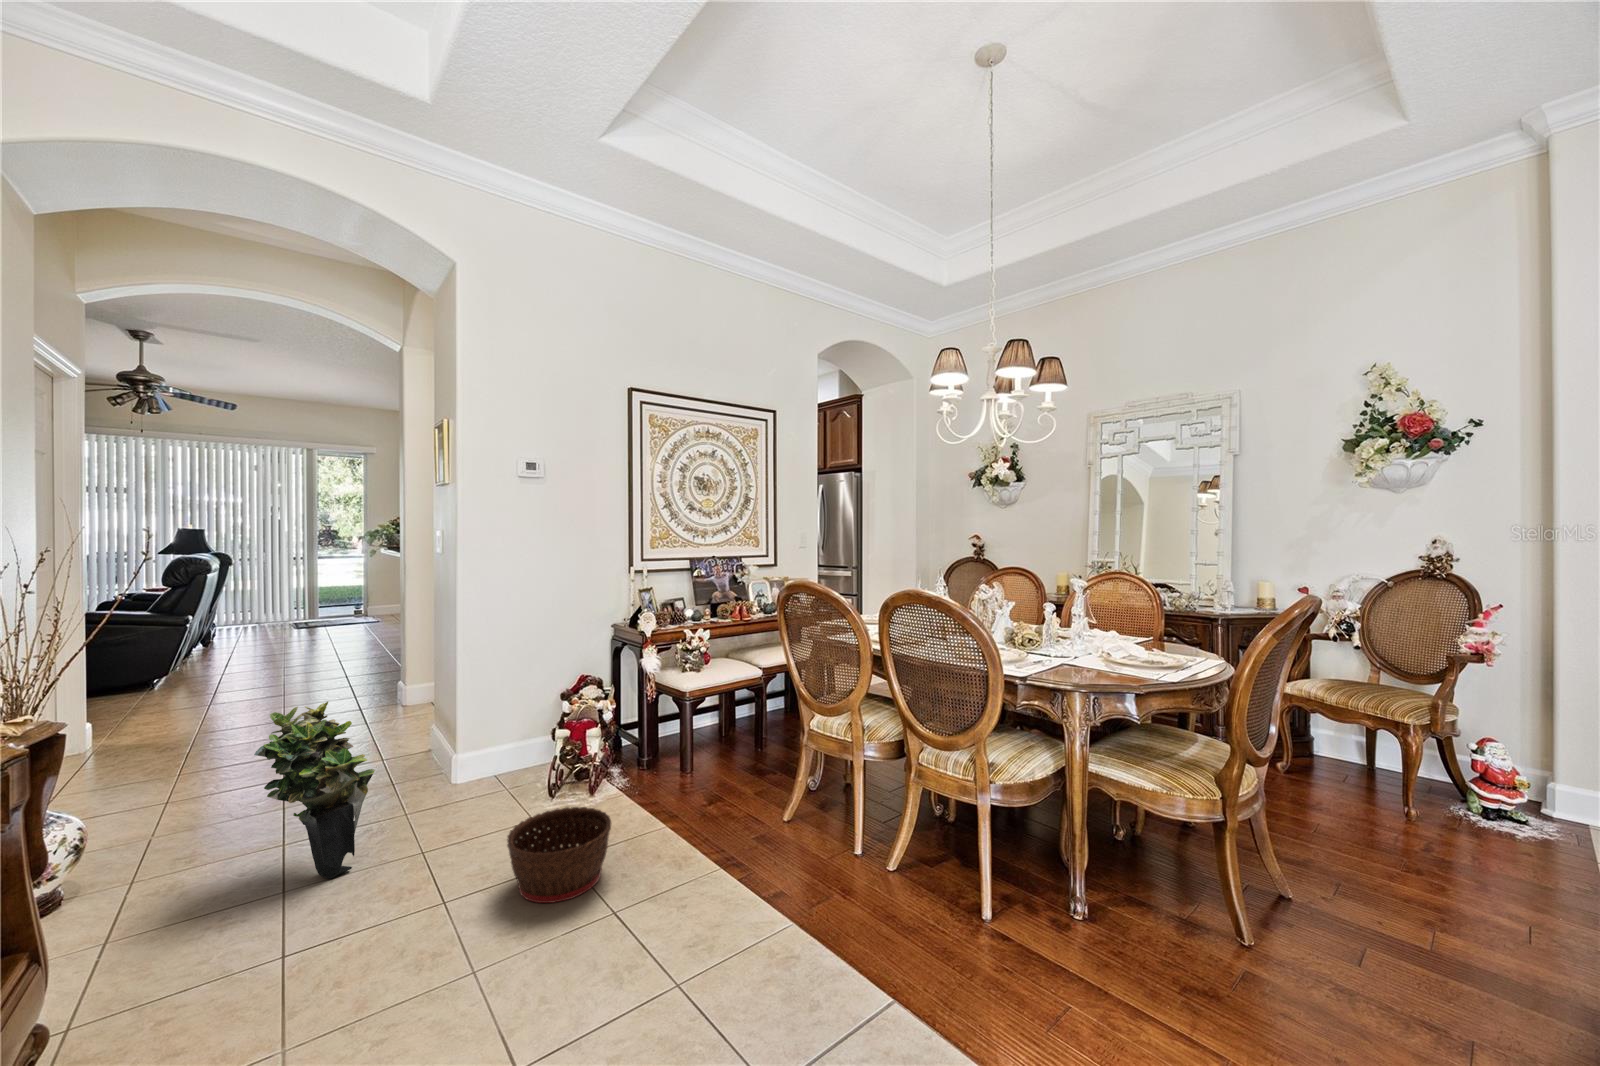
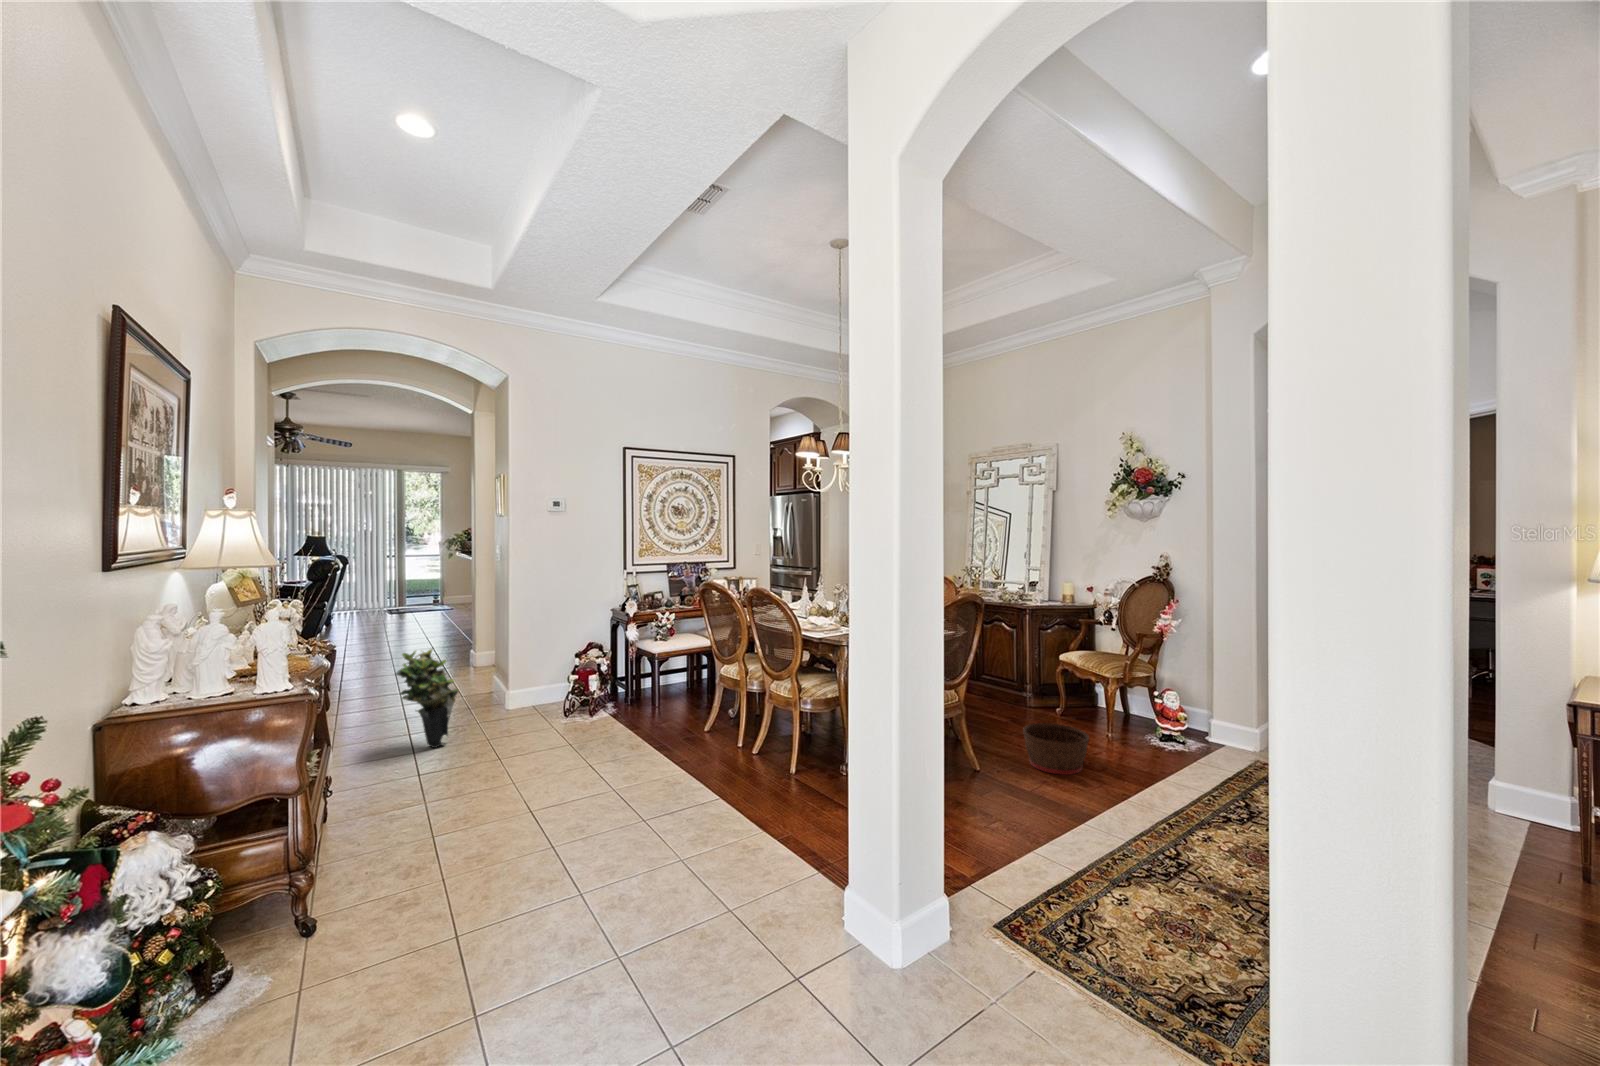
basket: present [507,807,611,903] -> present [1023,723,1089,775]

